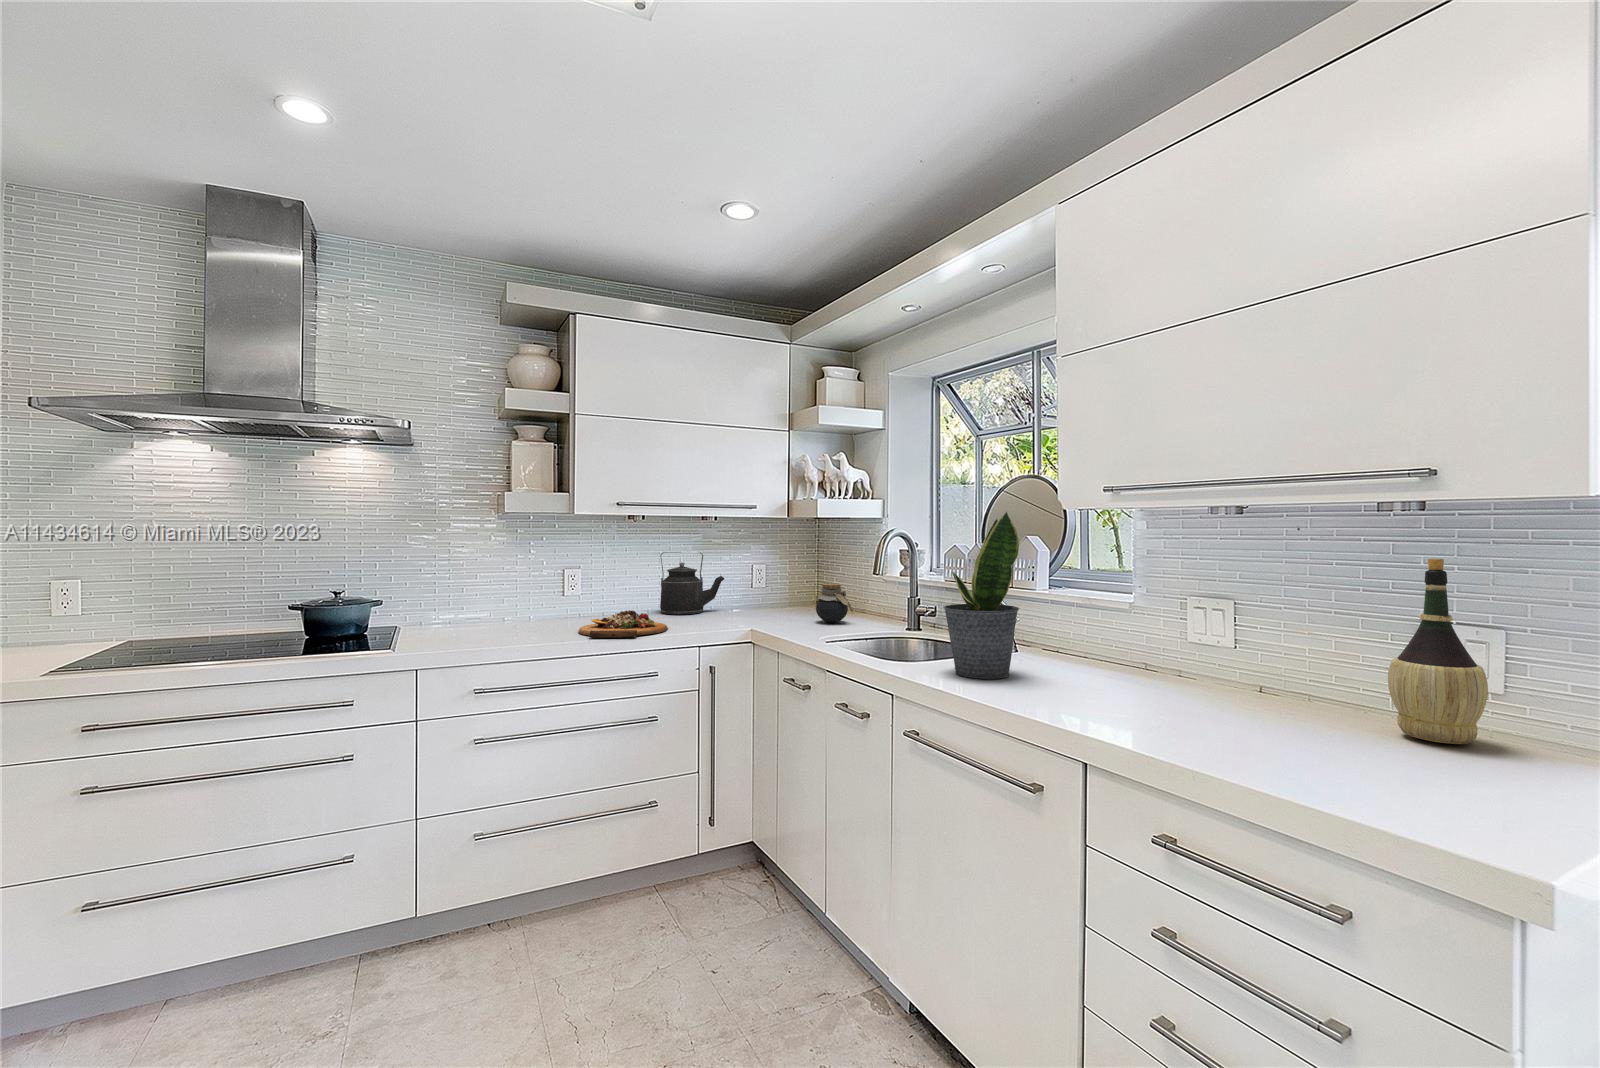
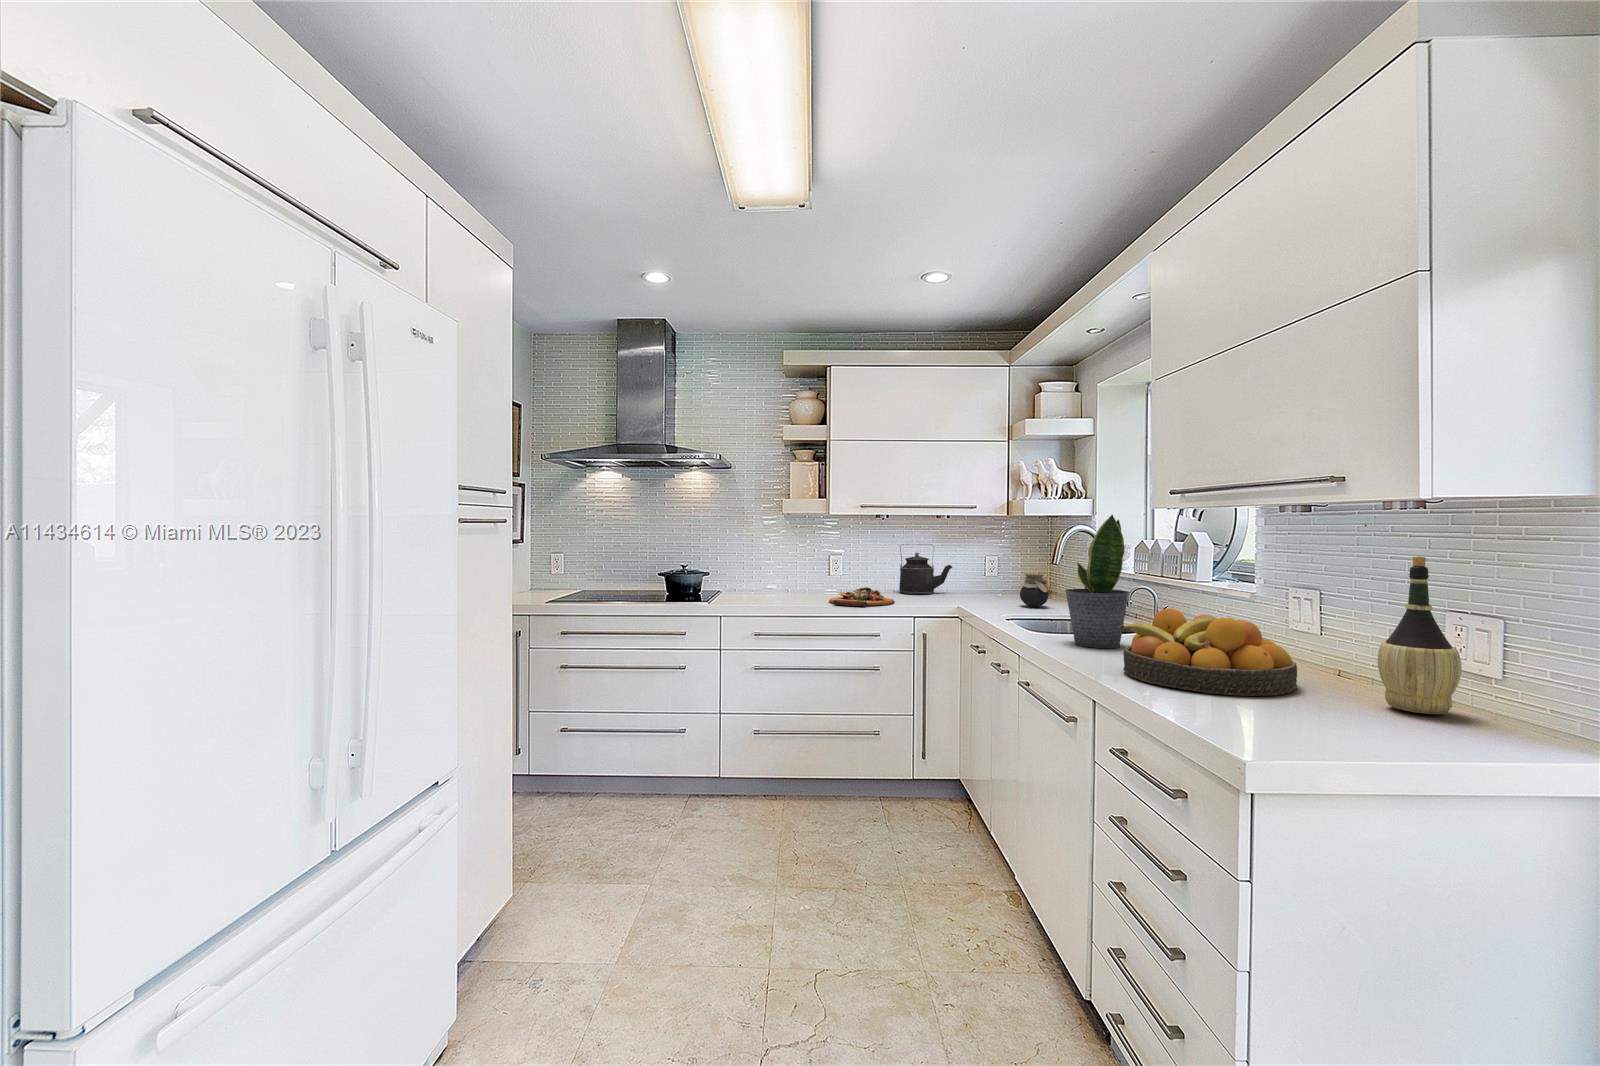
fruit bowl: none [1079,630,1296,745] -> present [1120,609,1297,696]

